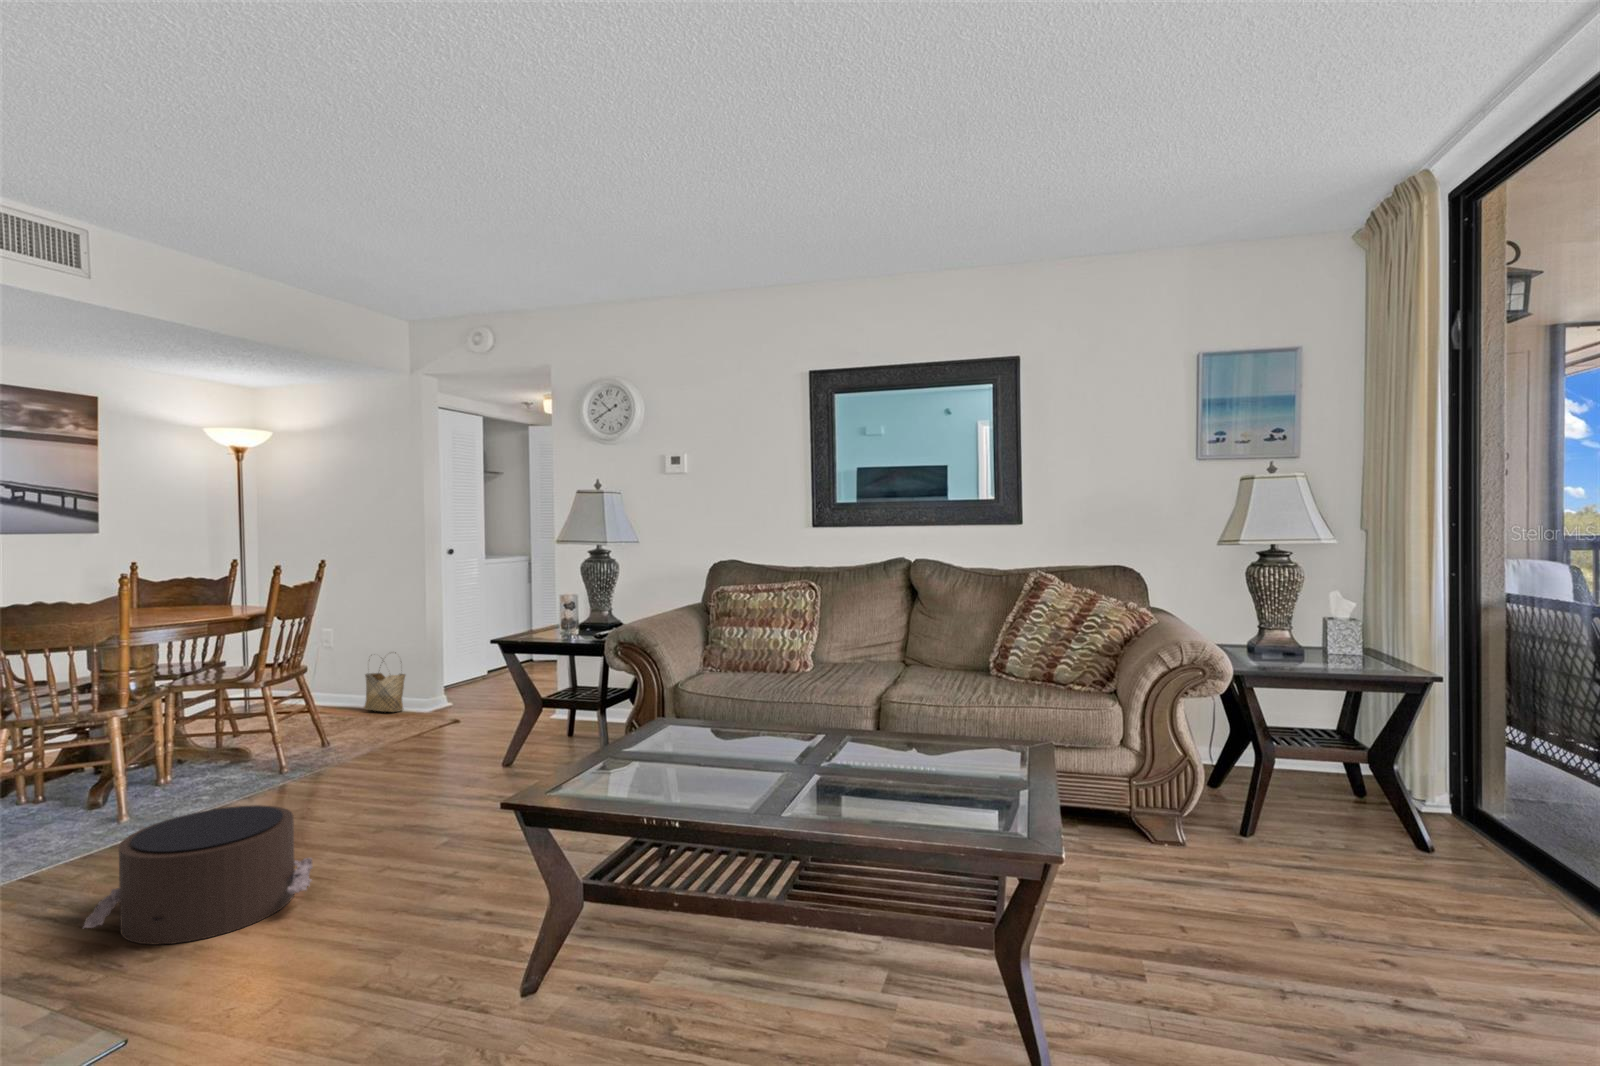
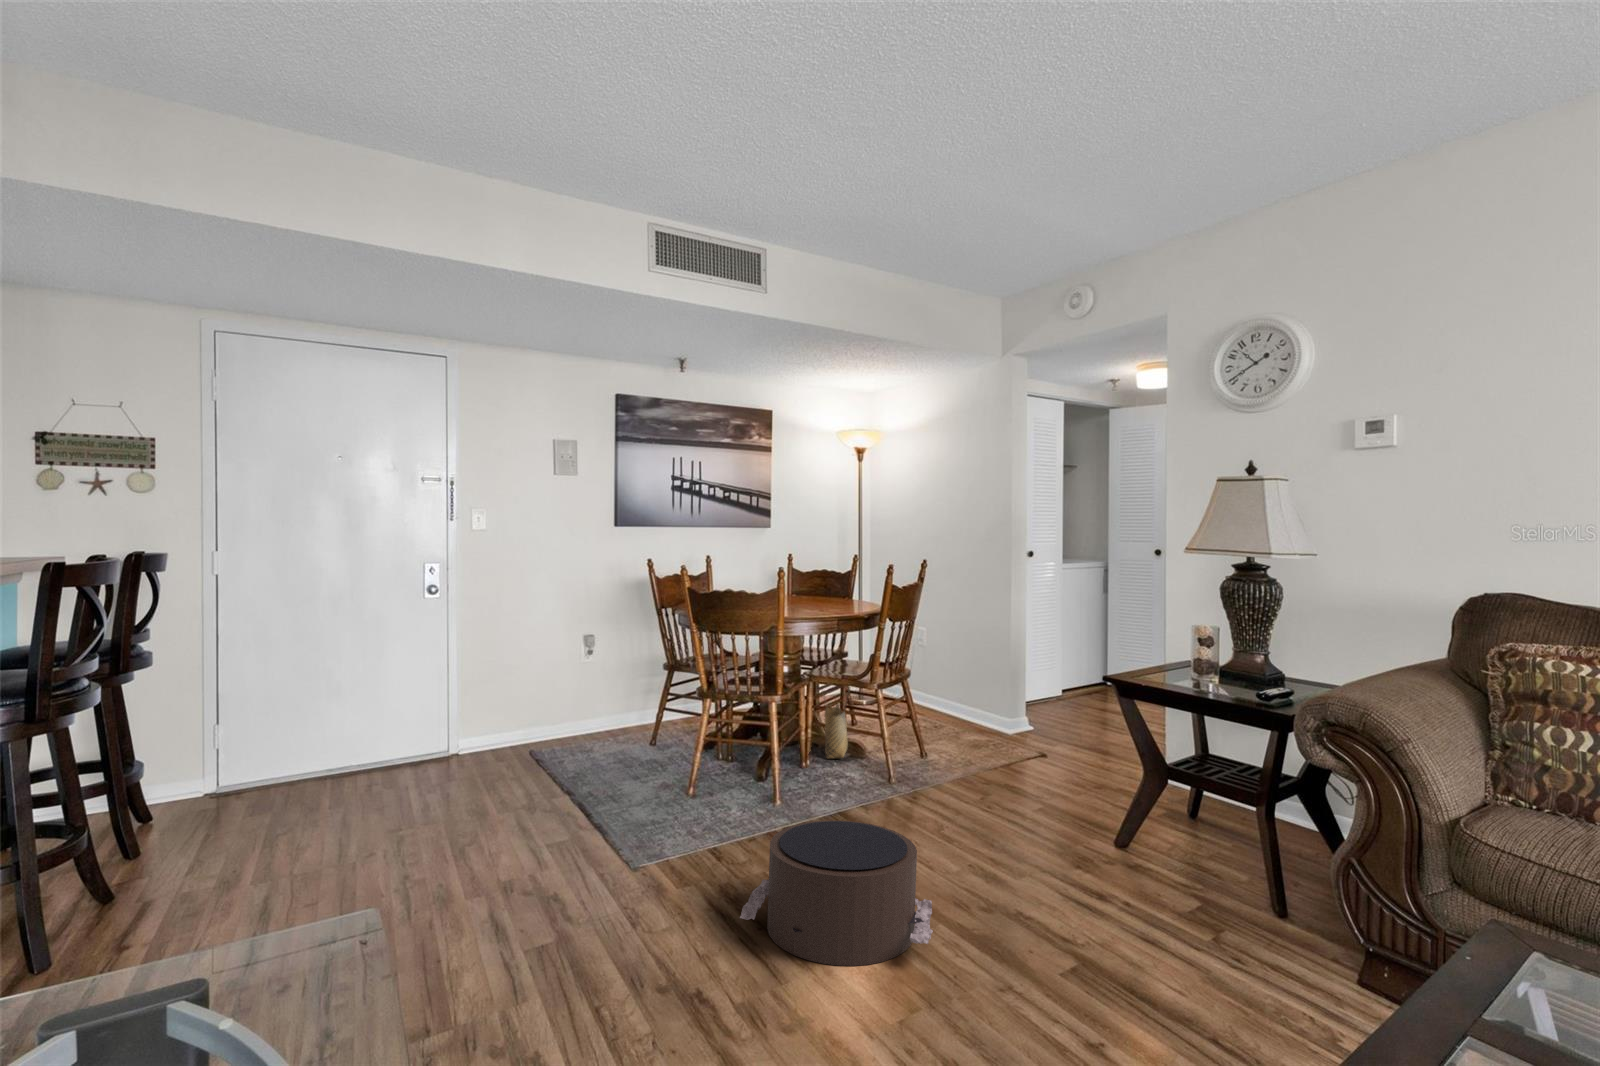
woven basket: present [364,652,405,712] -> present [823,694,848,758]

